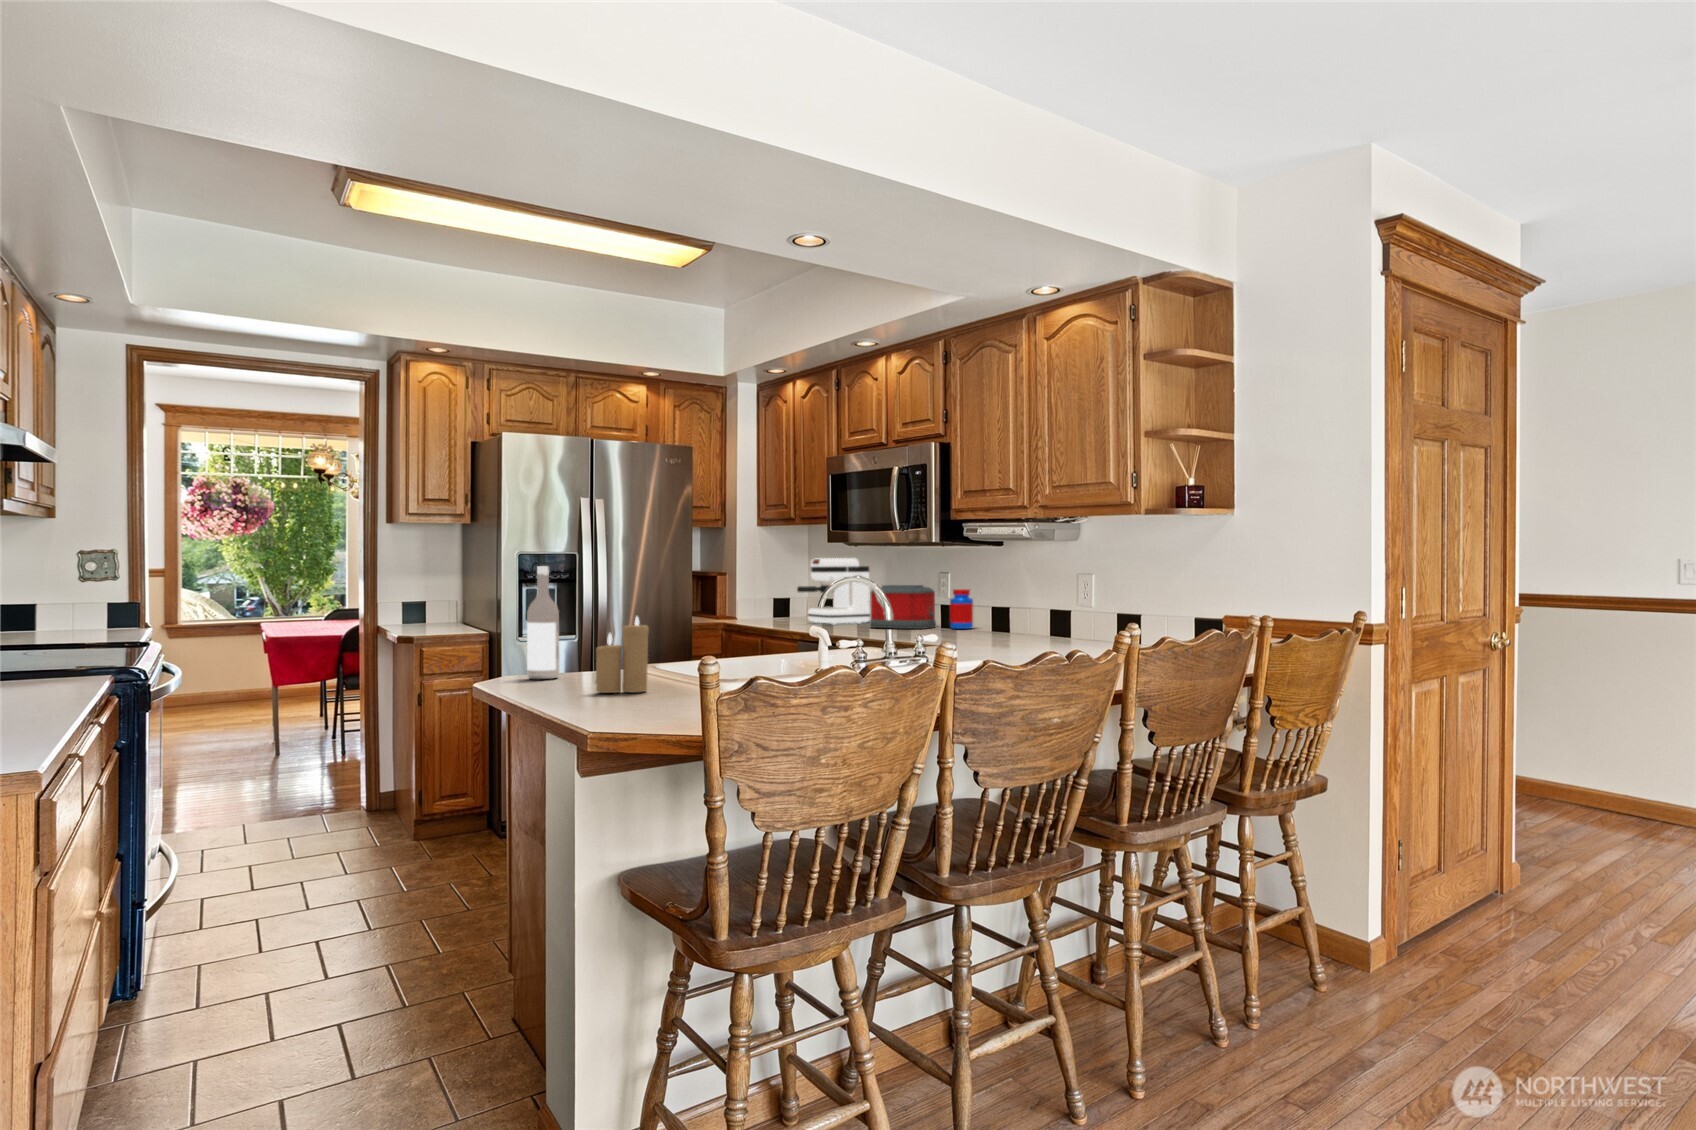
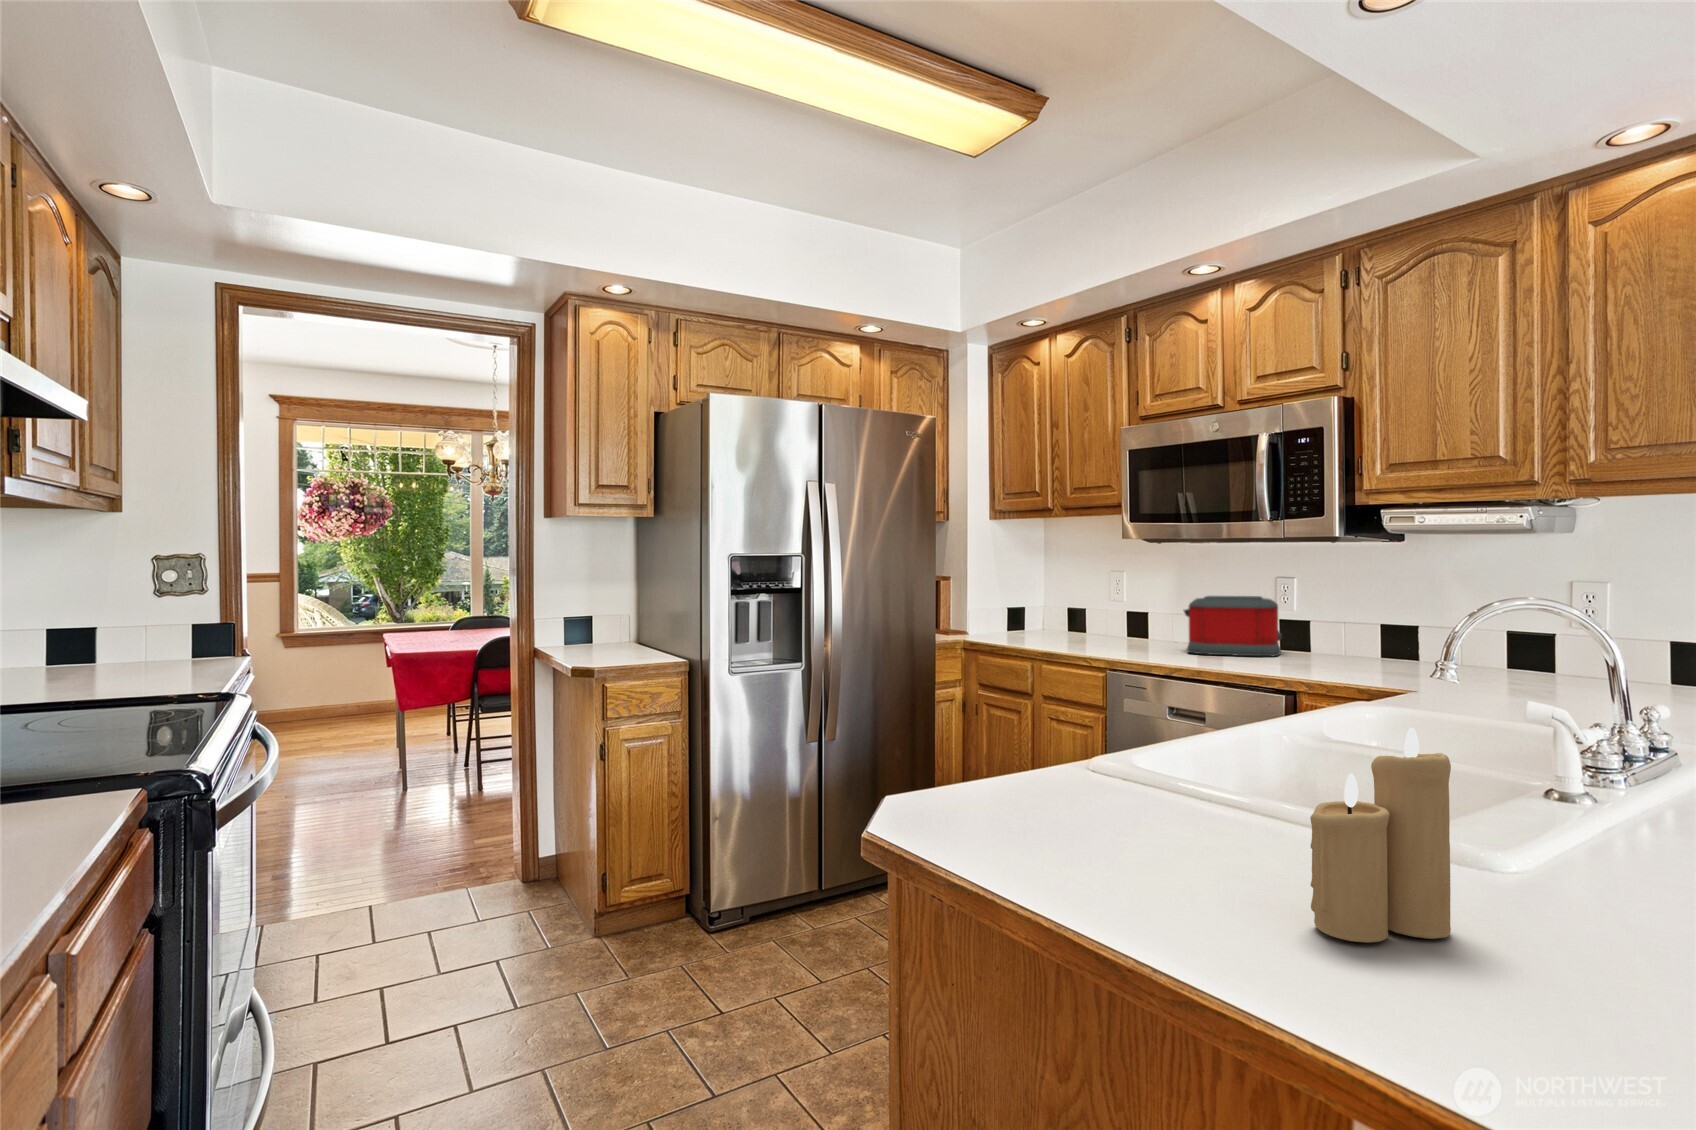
coffee maker: present [797,558,870,625] -> none [1070,560,1166,648]
wine bottle: present [527,566,559,679] -> none [979,589,1046,833]
jar: present [950,589,973,629] -> none [1313,602,1349,658]

